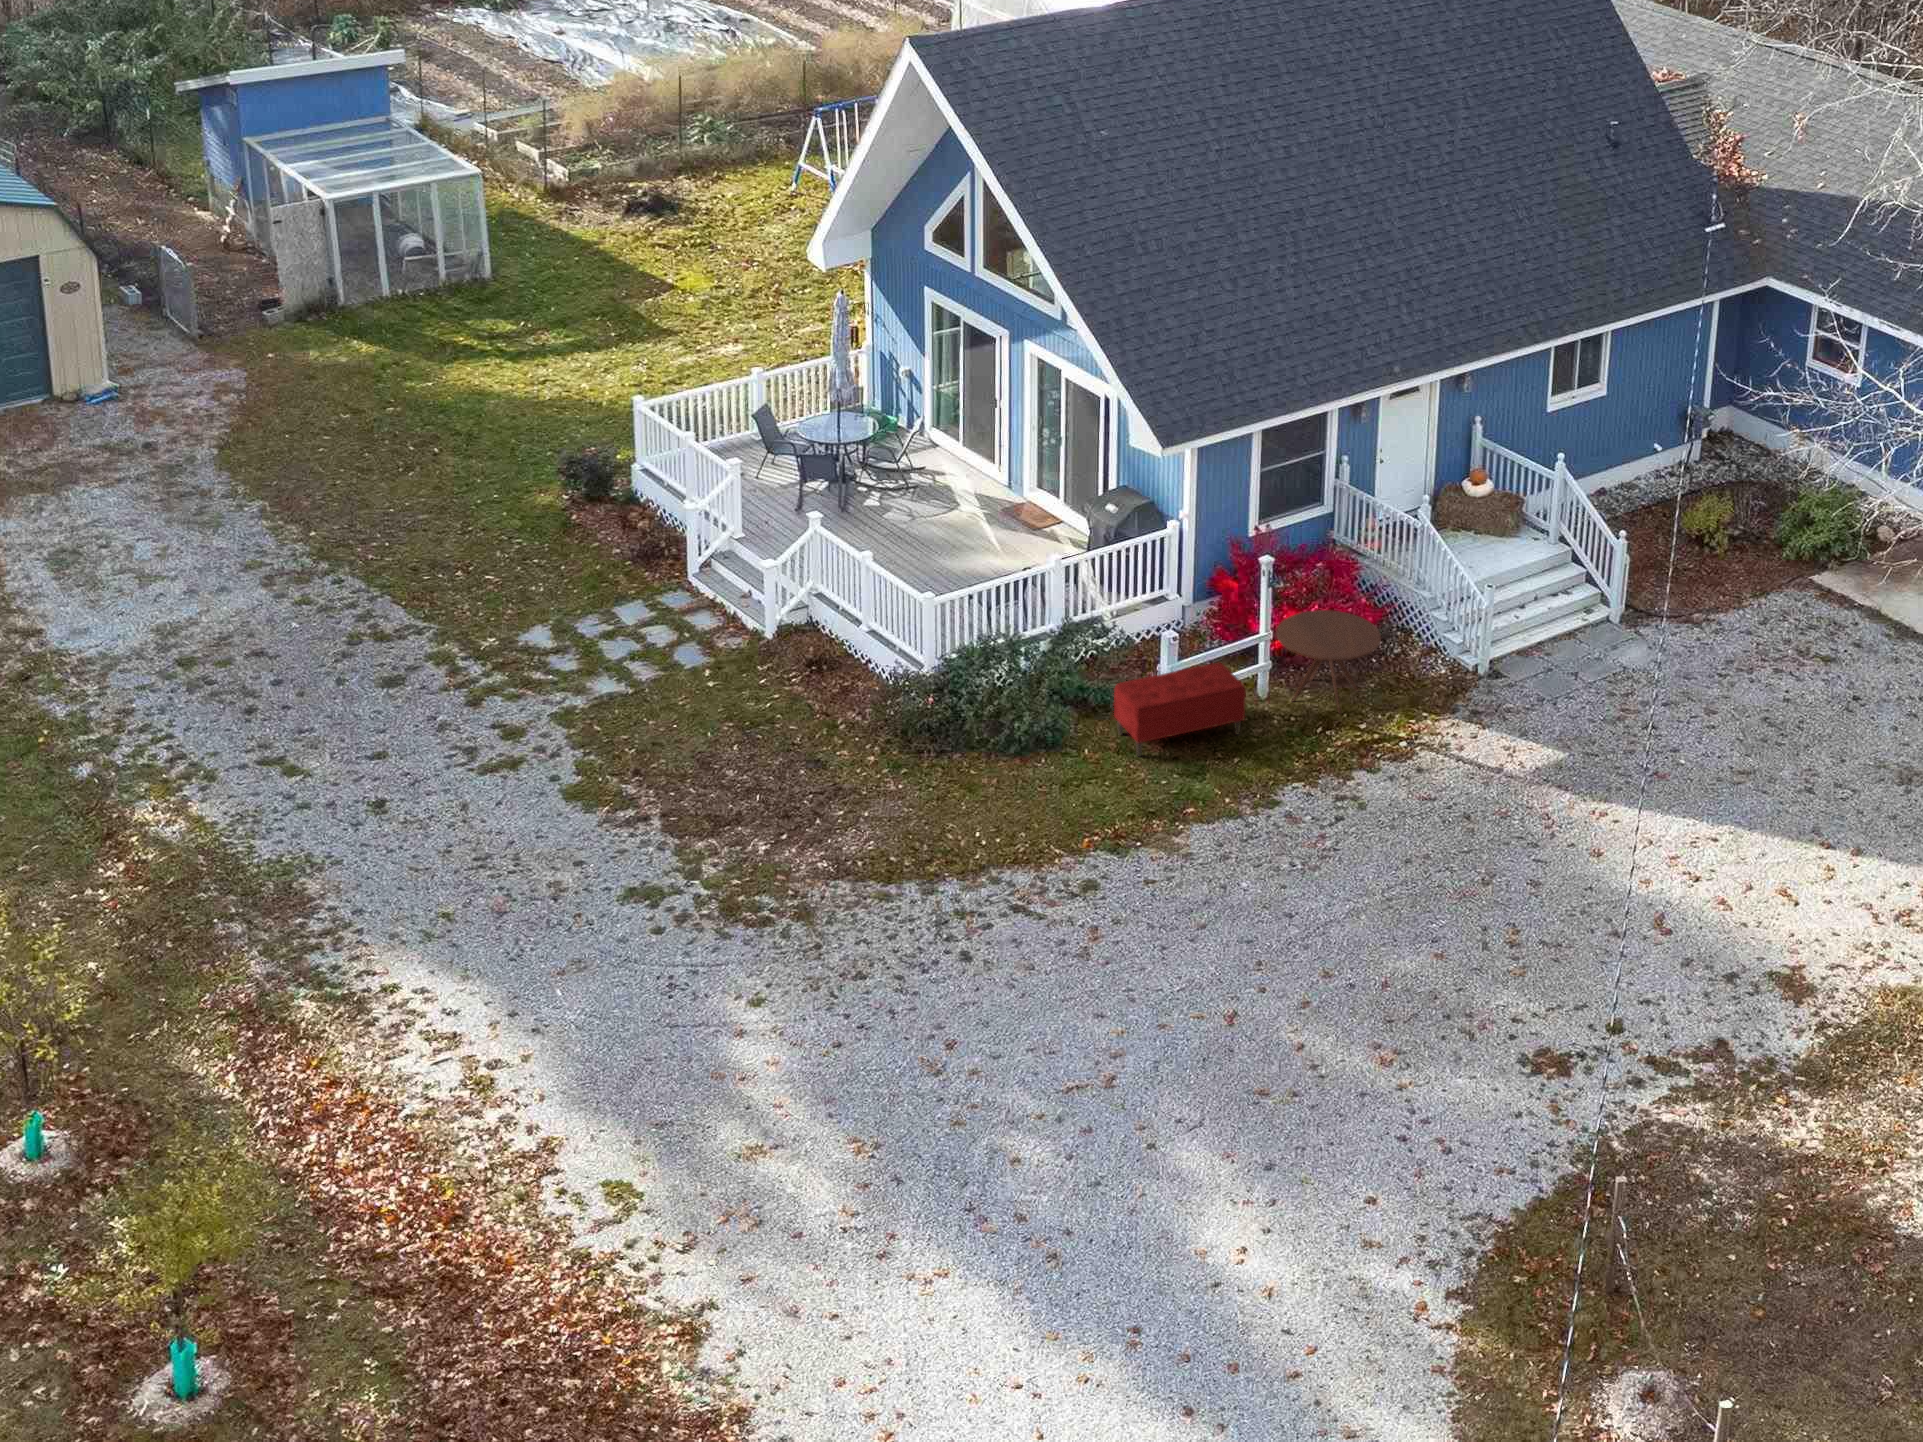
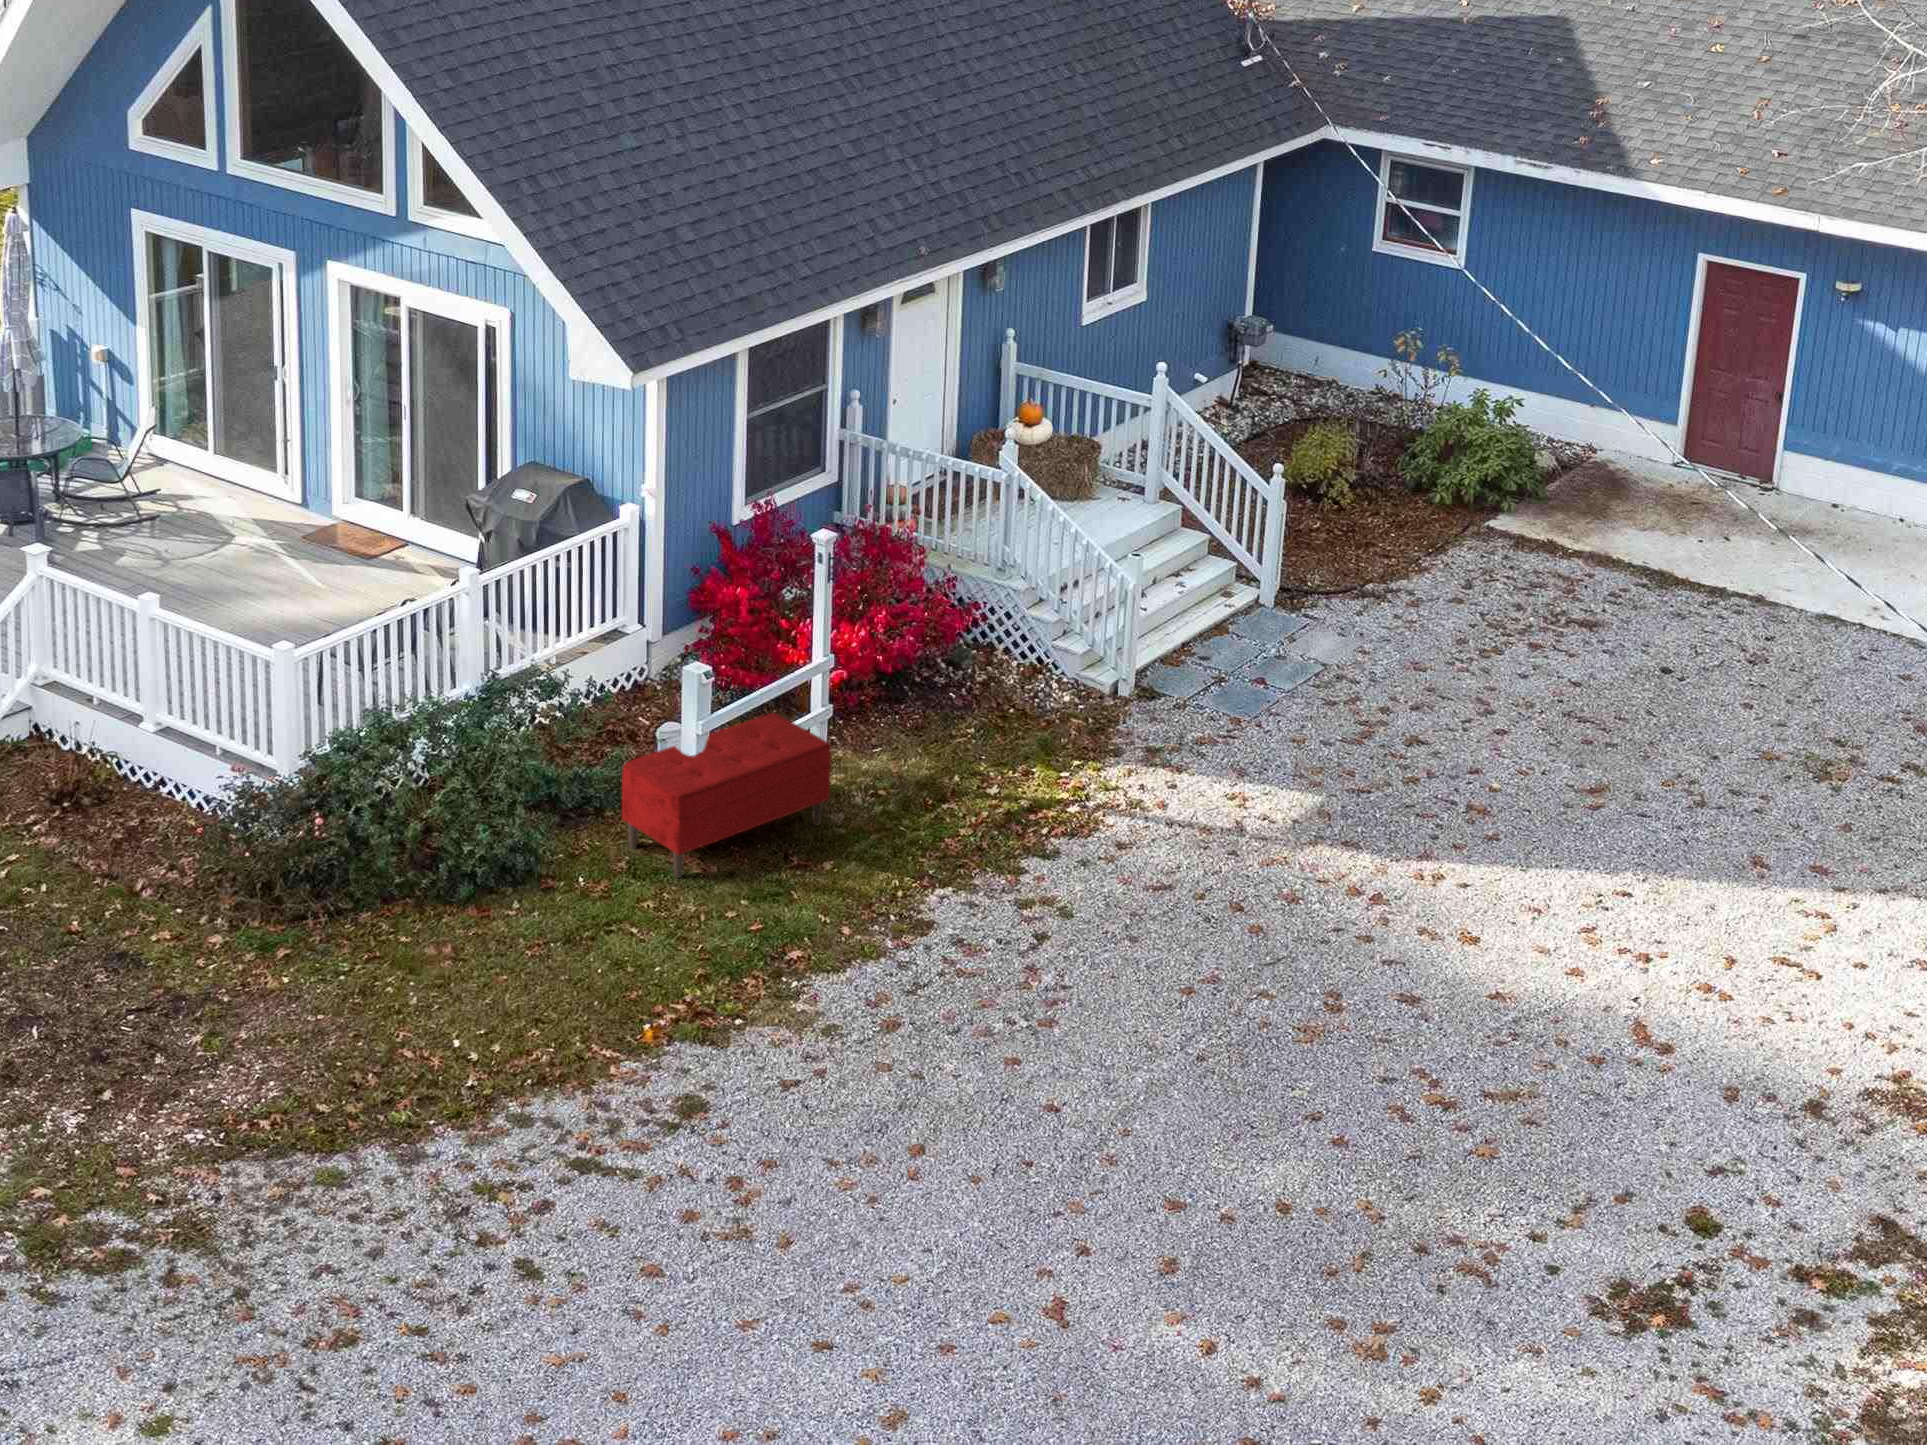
round table: present [1276,610,1381,713] -> none [844,619,1009,776]

